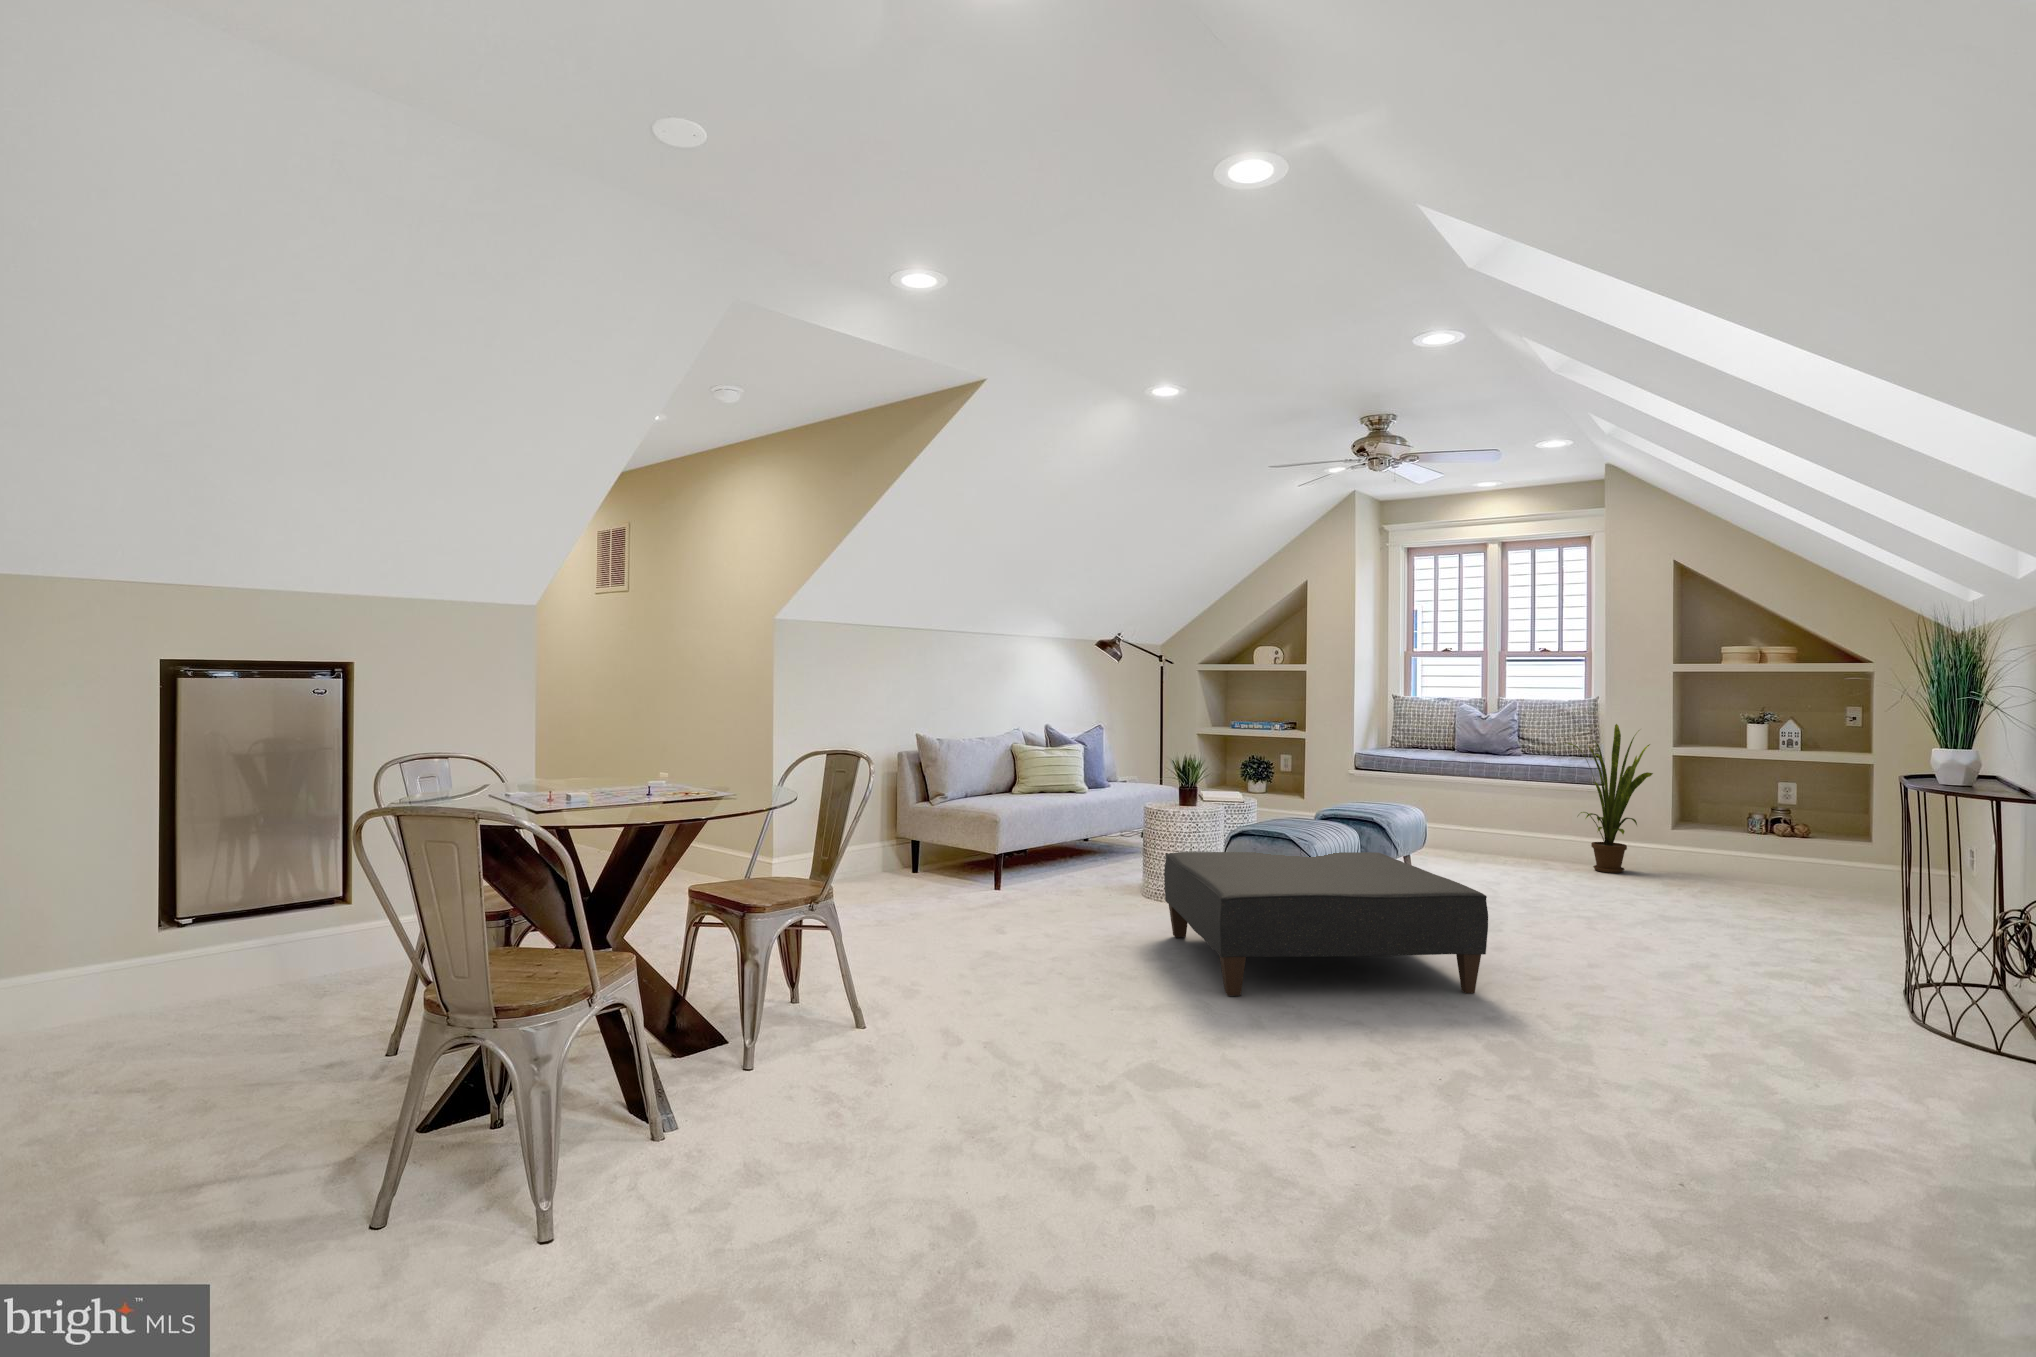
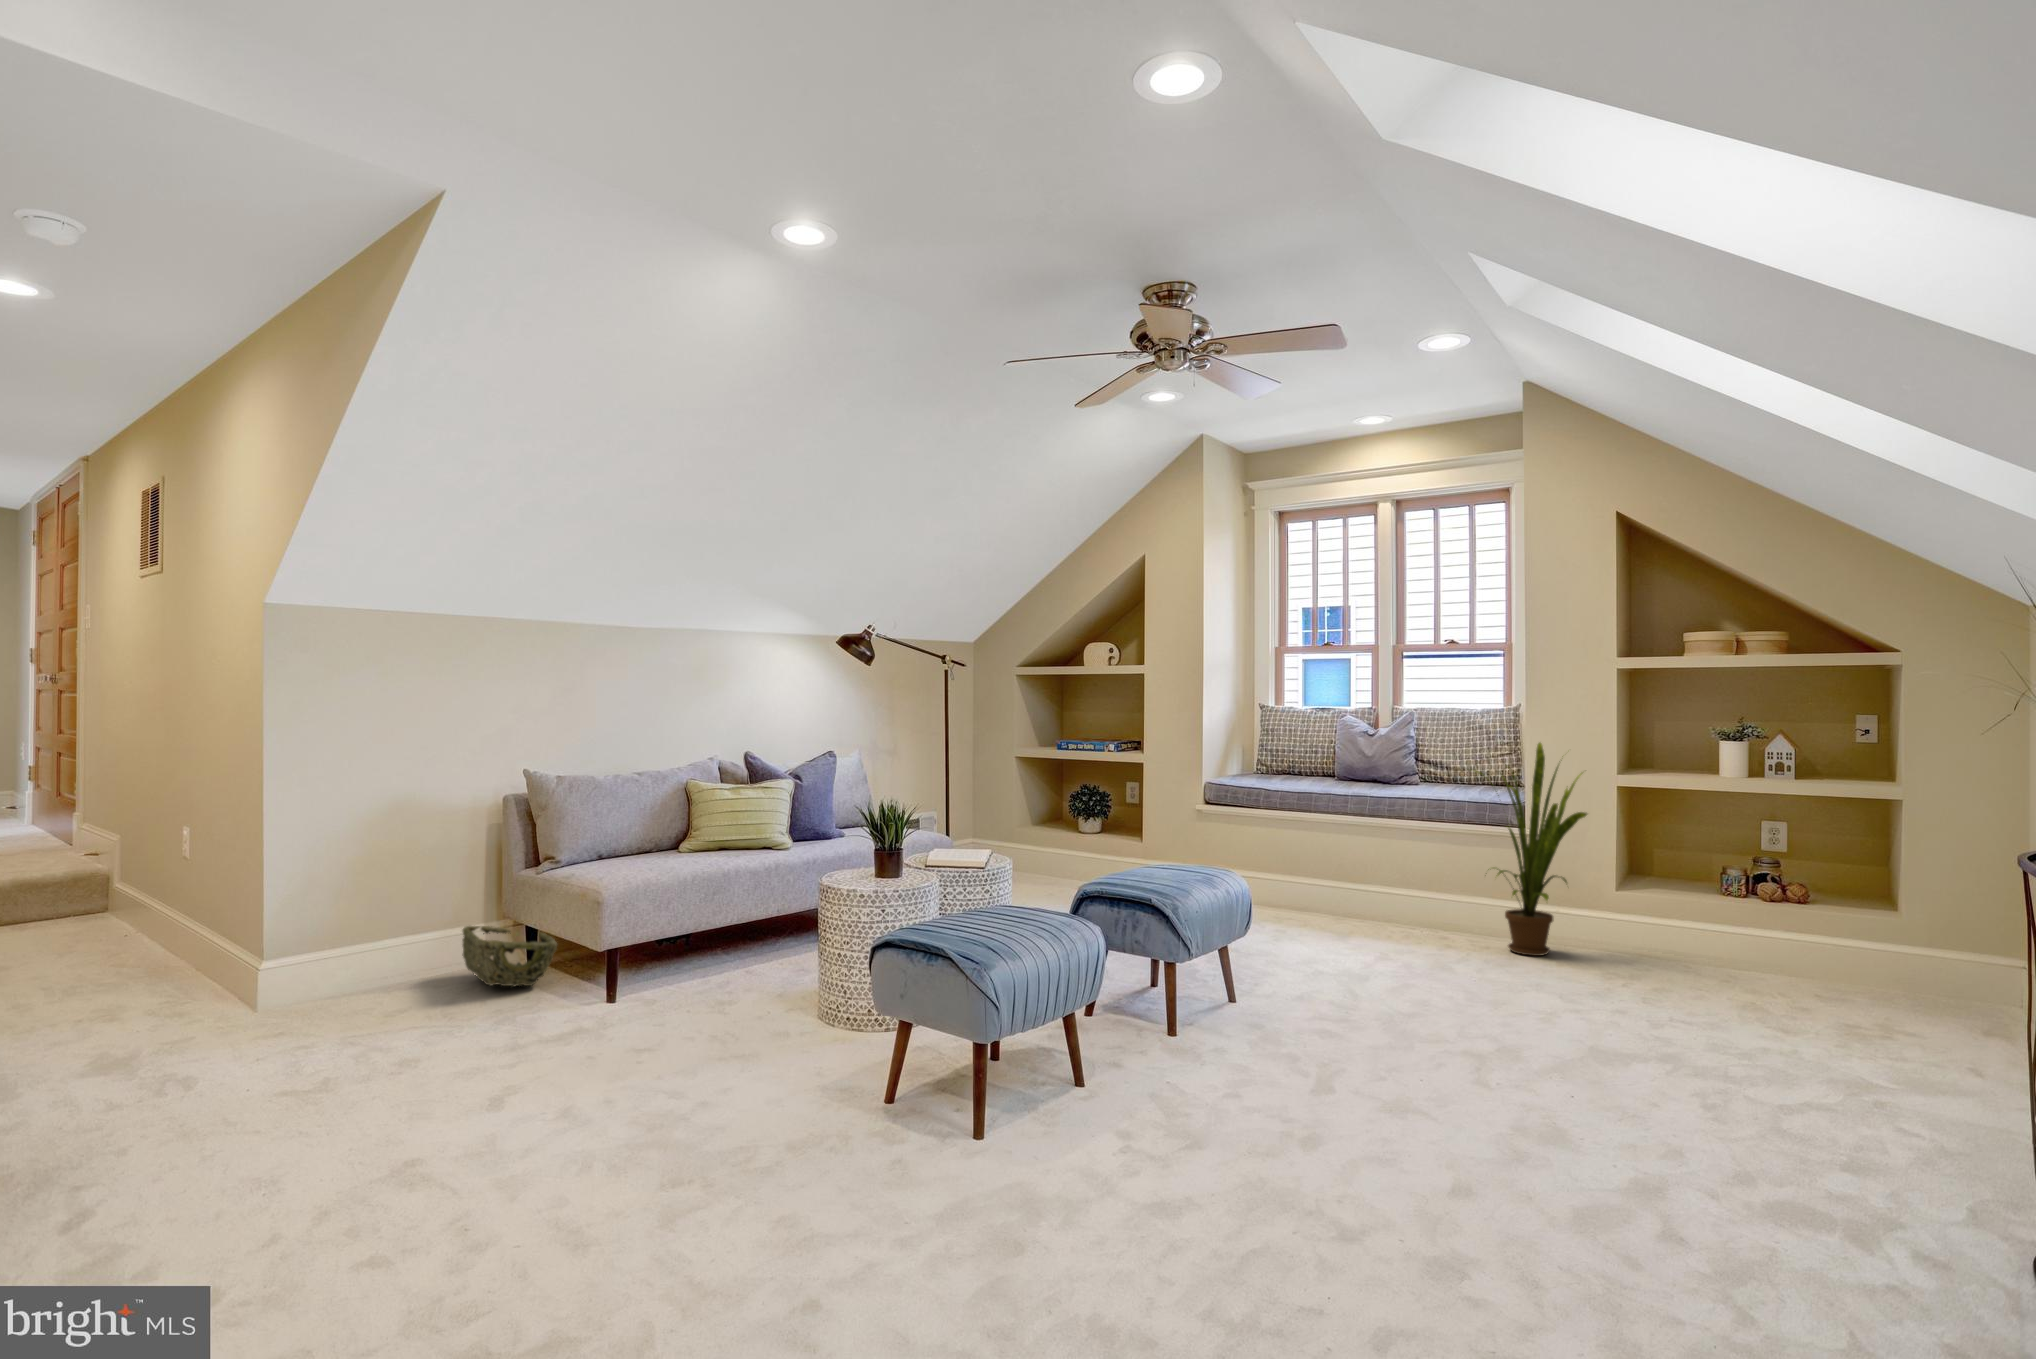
woven basket: none [883,840,953,880] -> present [463,926,557,987]
ottoman: present [1164,852,1488,996] -> none [694,967,1235,1308]

